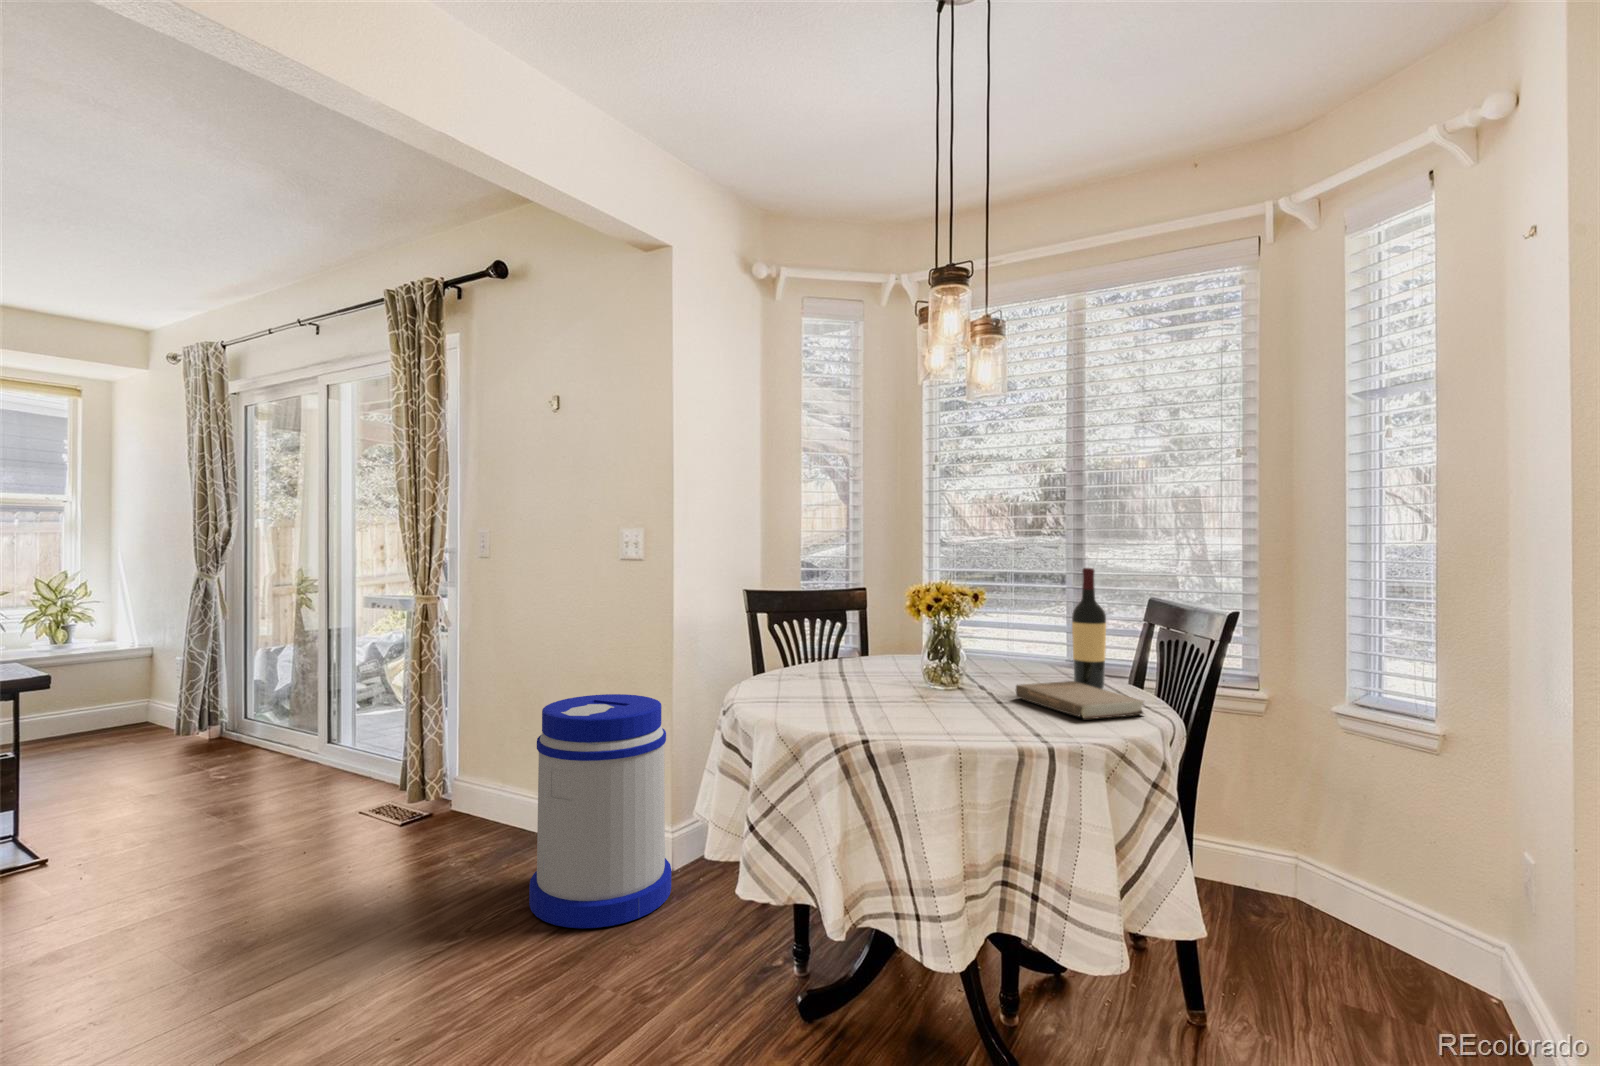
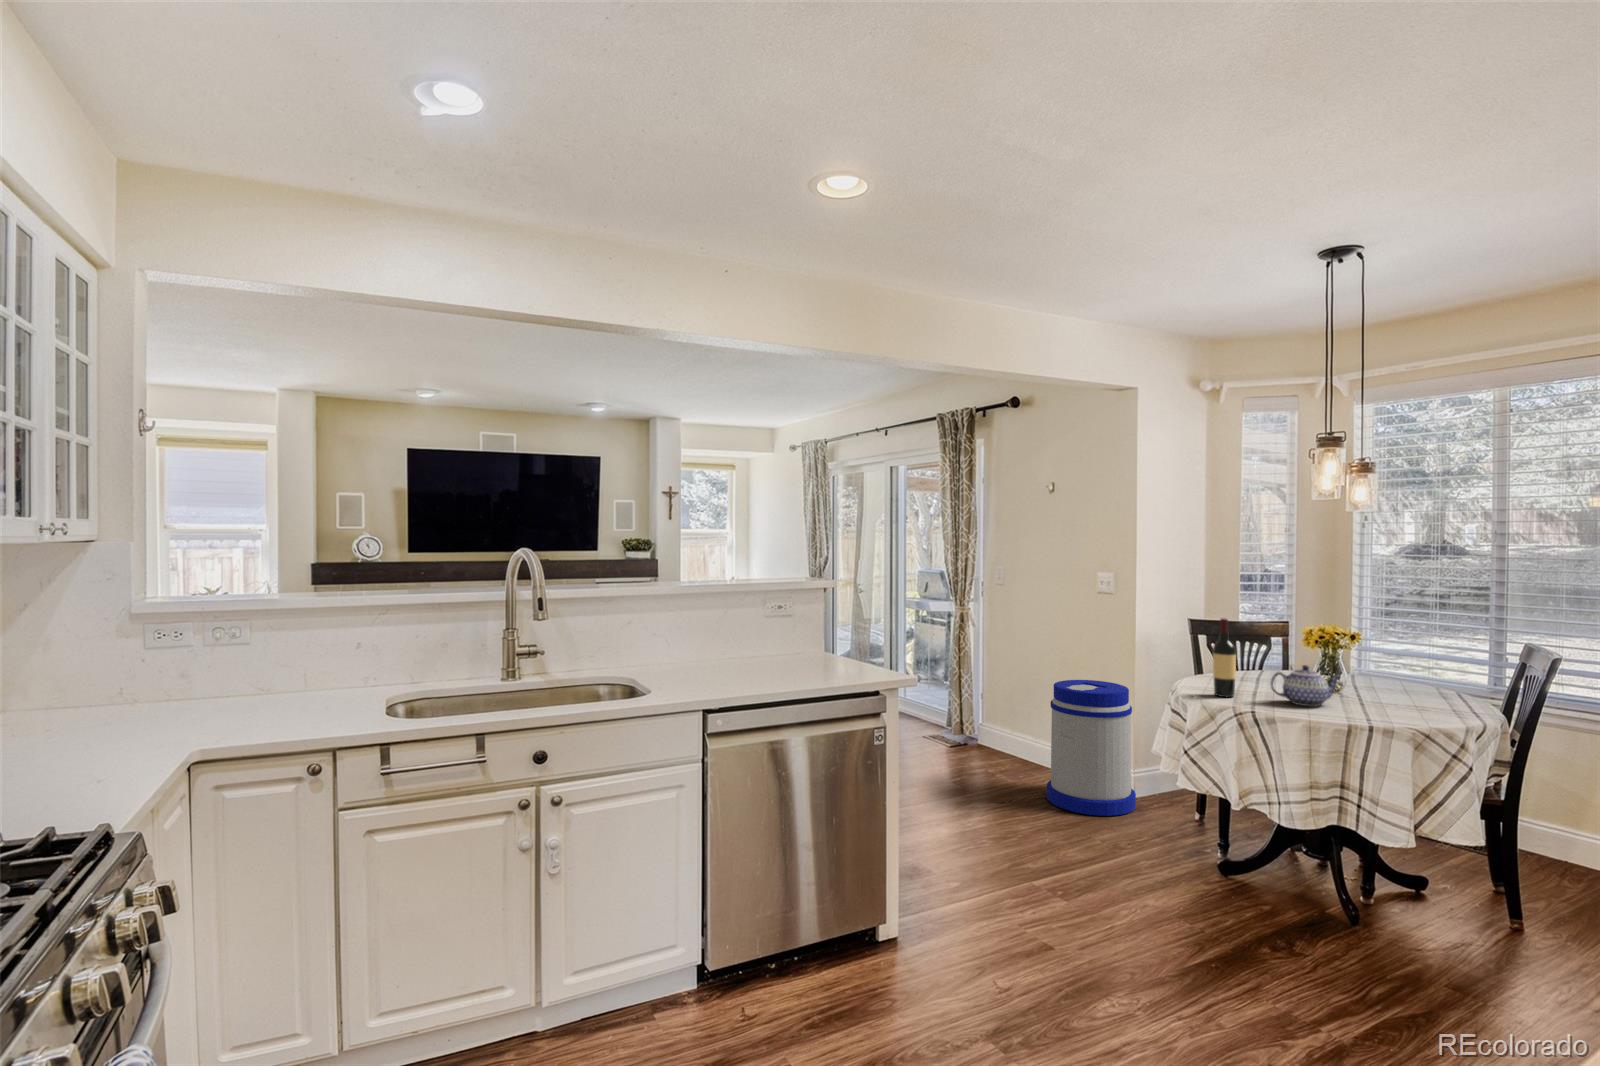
wine bottle: present [1072,568,1106,689] -> present [1213,618,1236,697]
teapot: none [888,646,987,718] -> present [1270,665,1340,706]
book: present [1016,681,1144,719] -> none [1370,694,1455,718]

